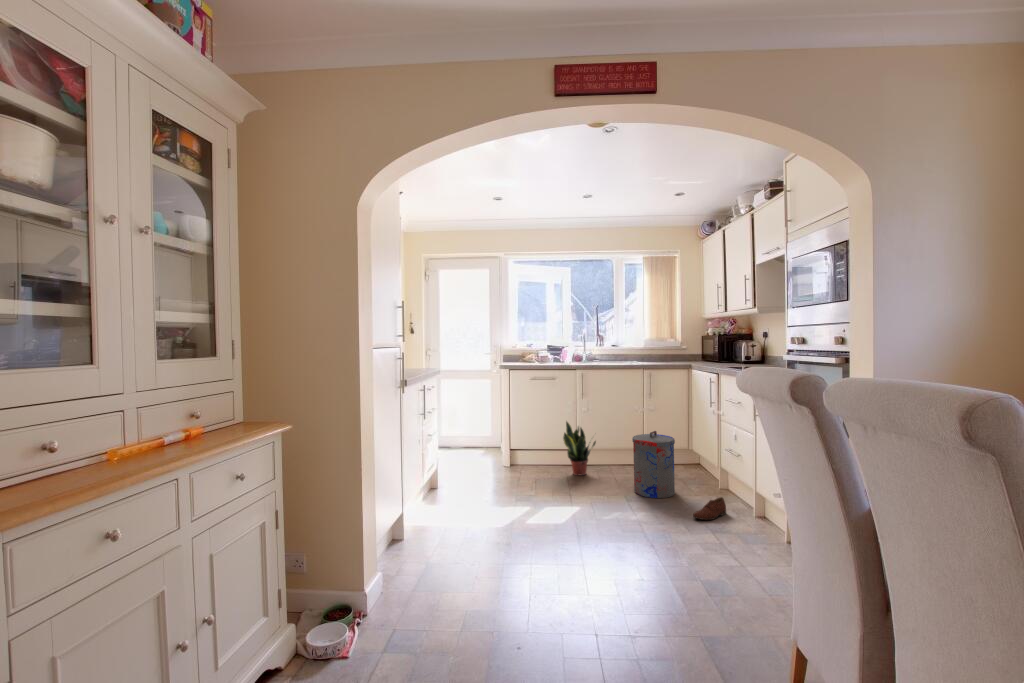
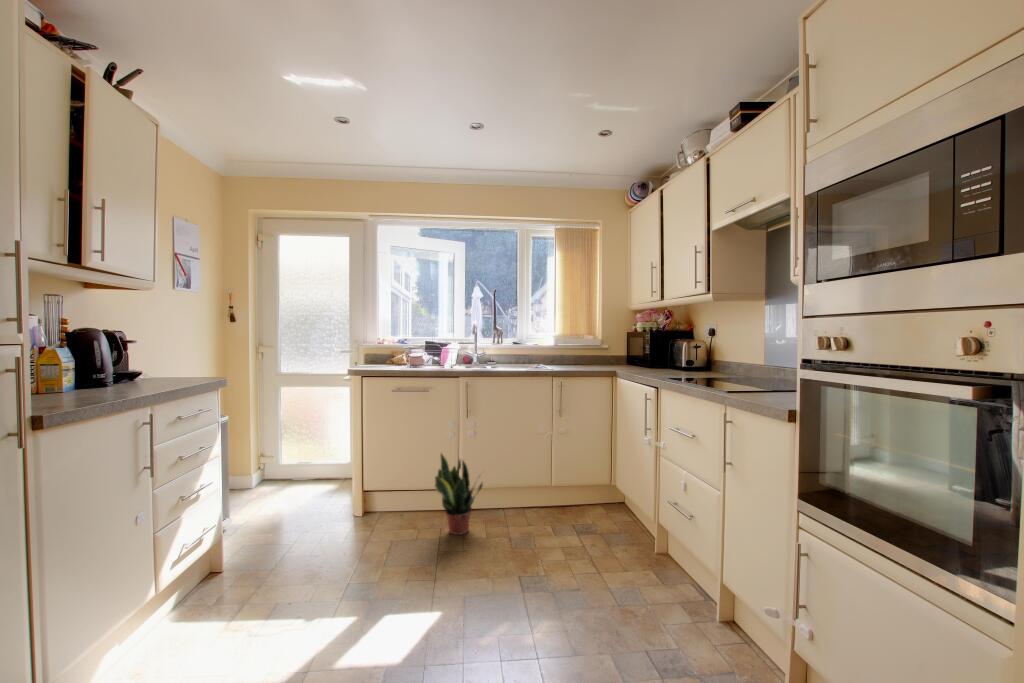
trash can: present [632,431,675,498] -> none [533,476,596,587]
shoe: present [693,497,726,520] -> none [629,596,678,650]

